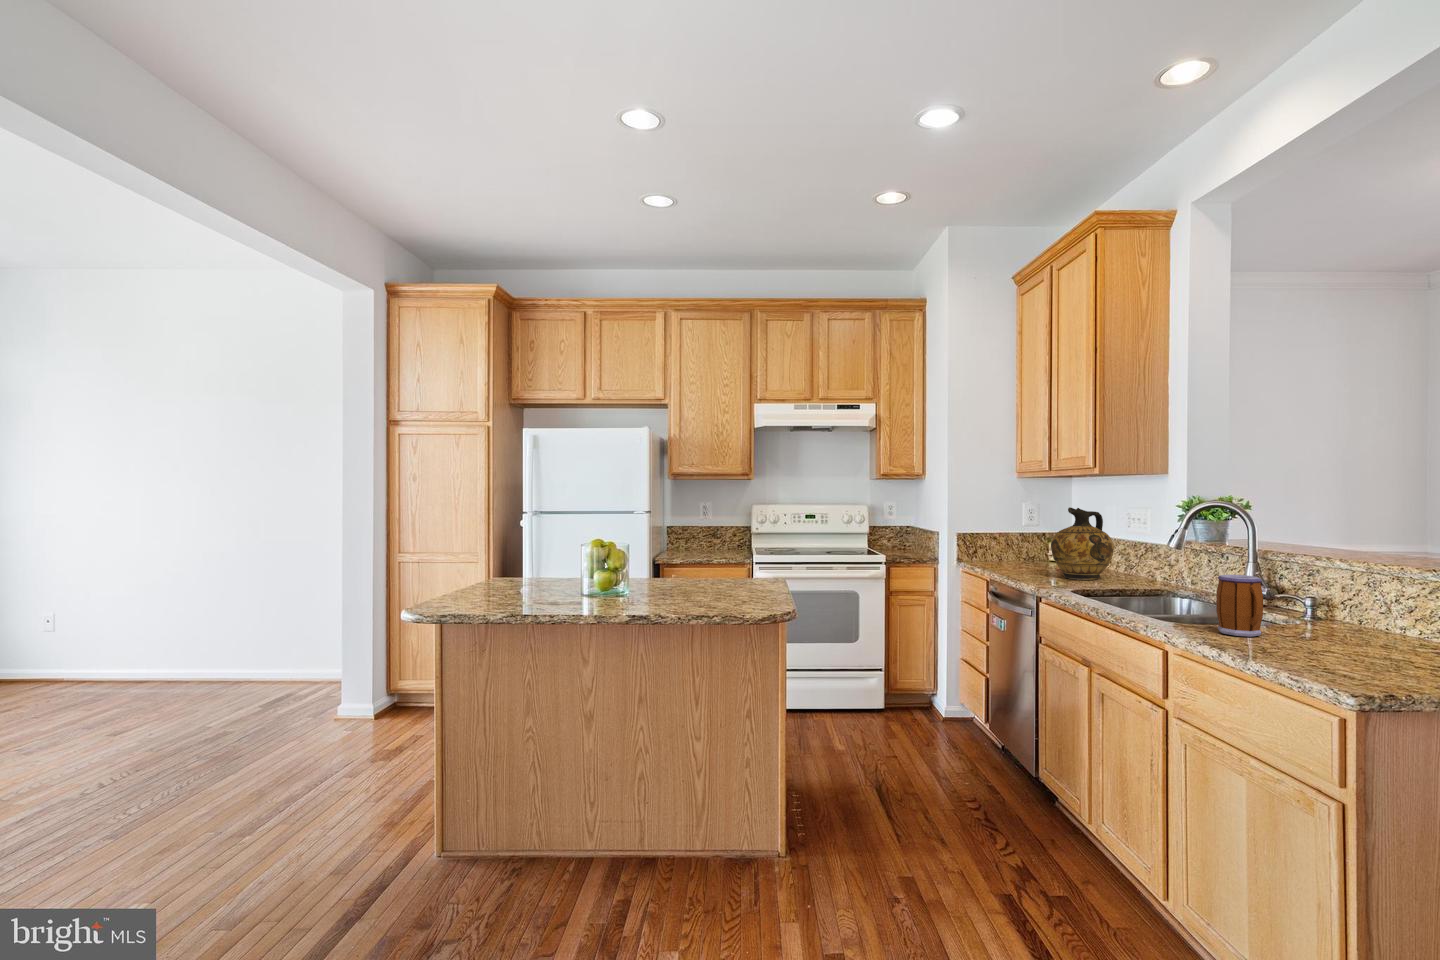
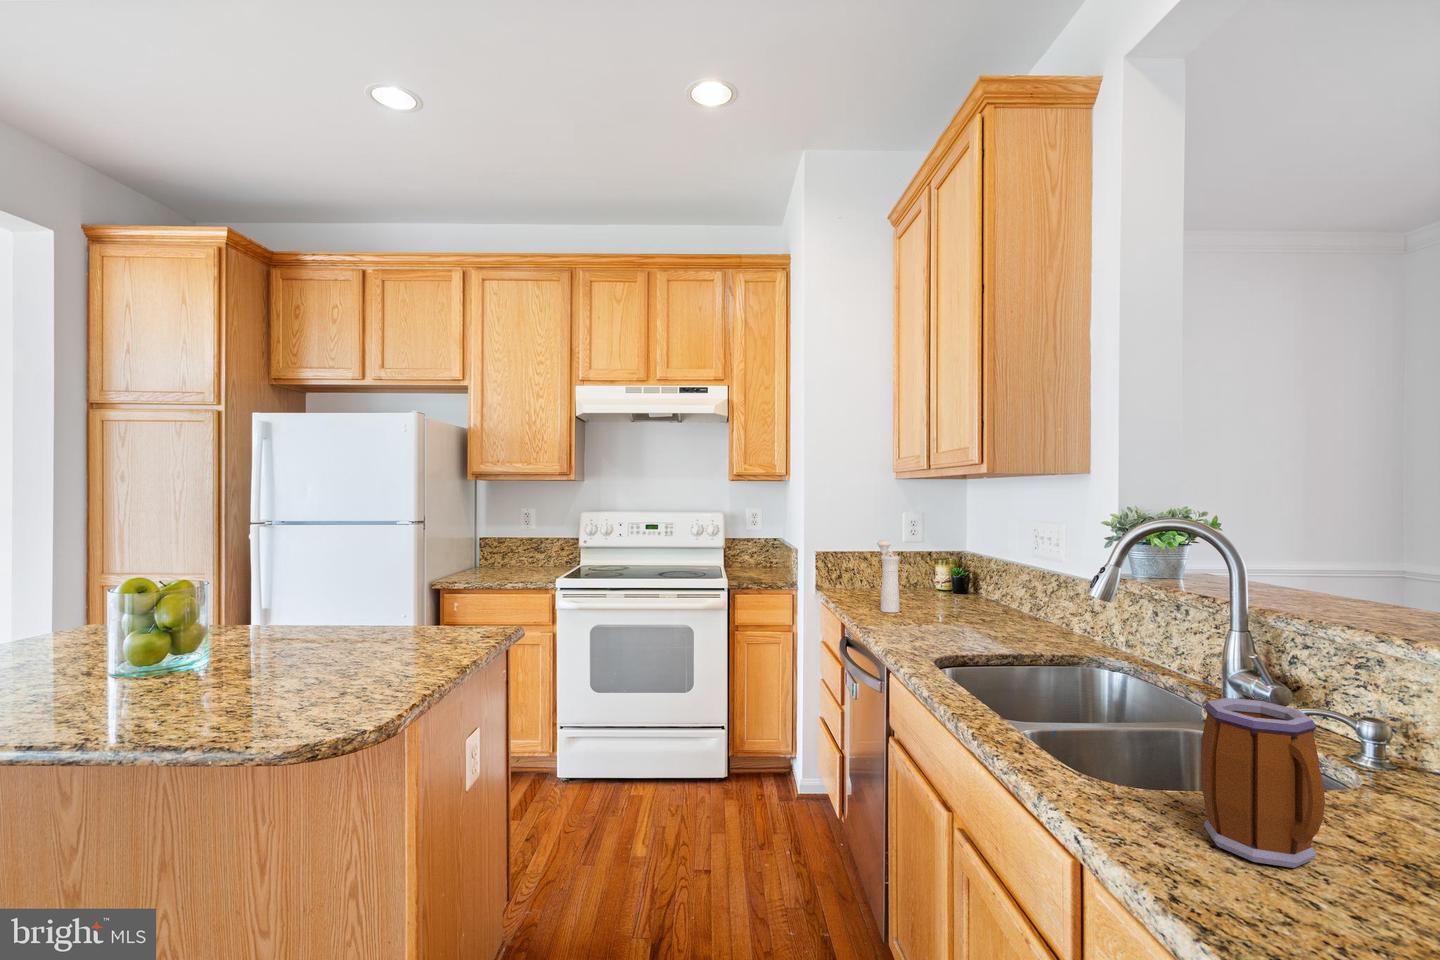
ceramic jug: present [1051,507,1114,580] -> none [921,522,1009,629]
pepper mill: none [1012,522,1032,573] -> present [877,540,900,613]

